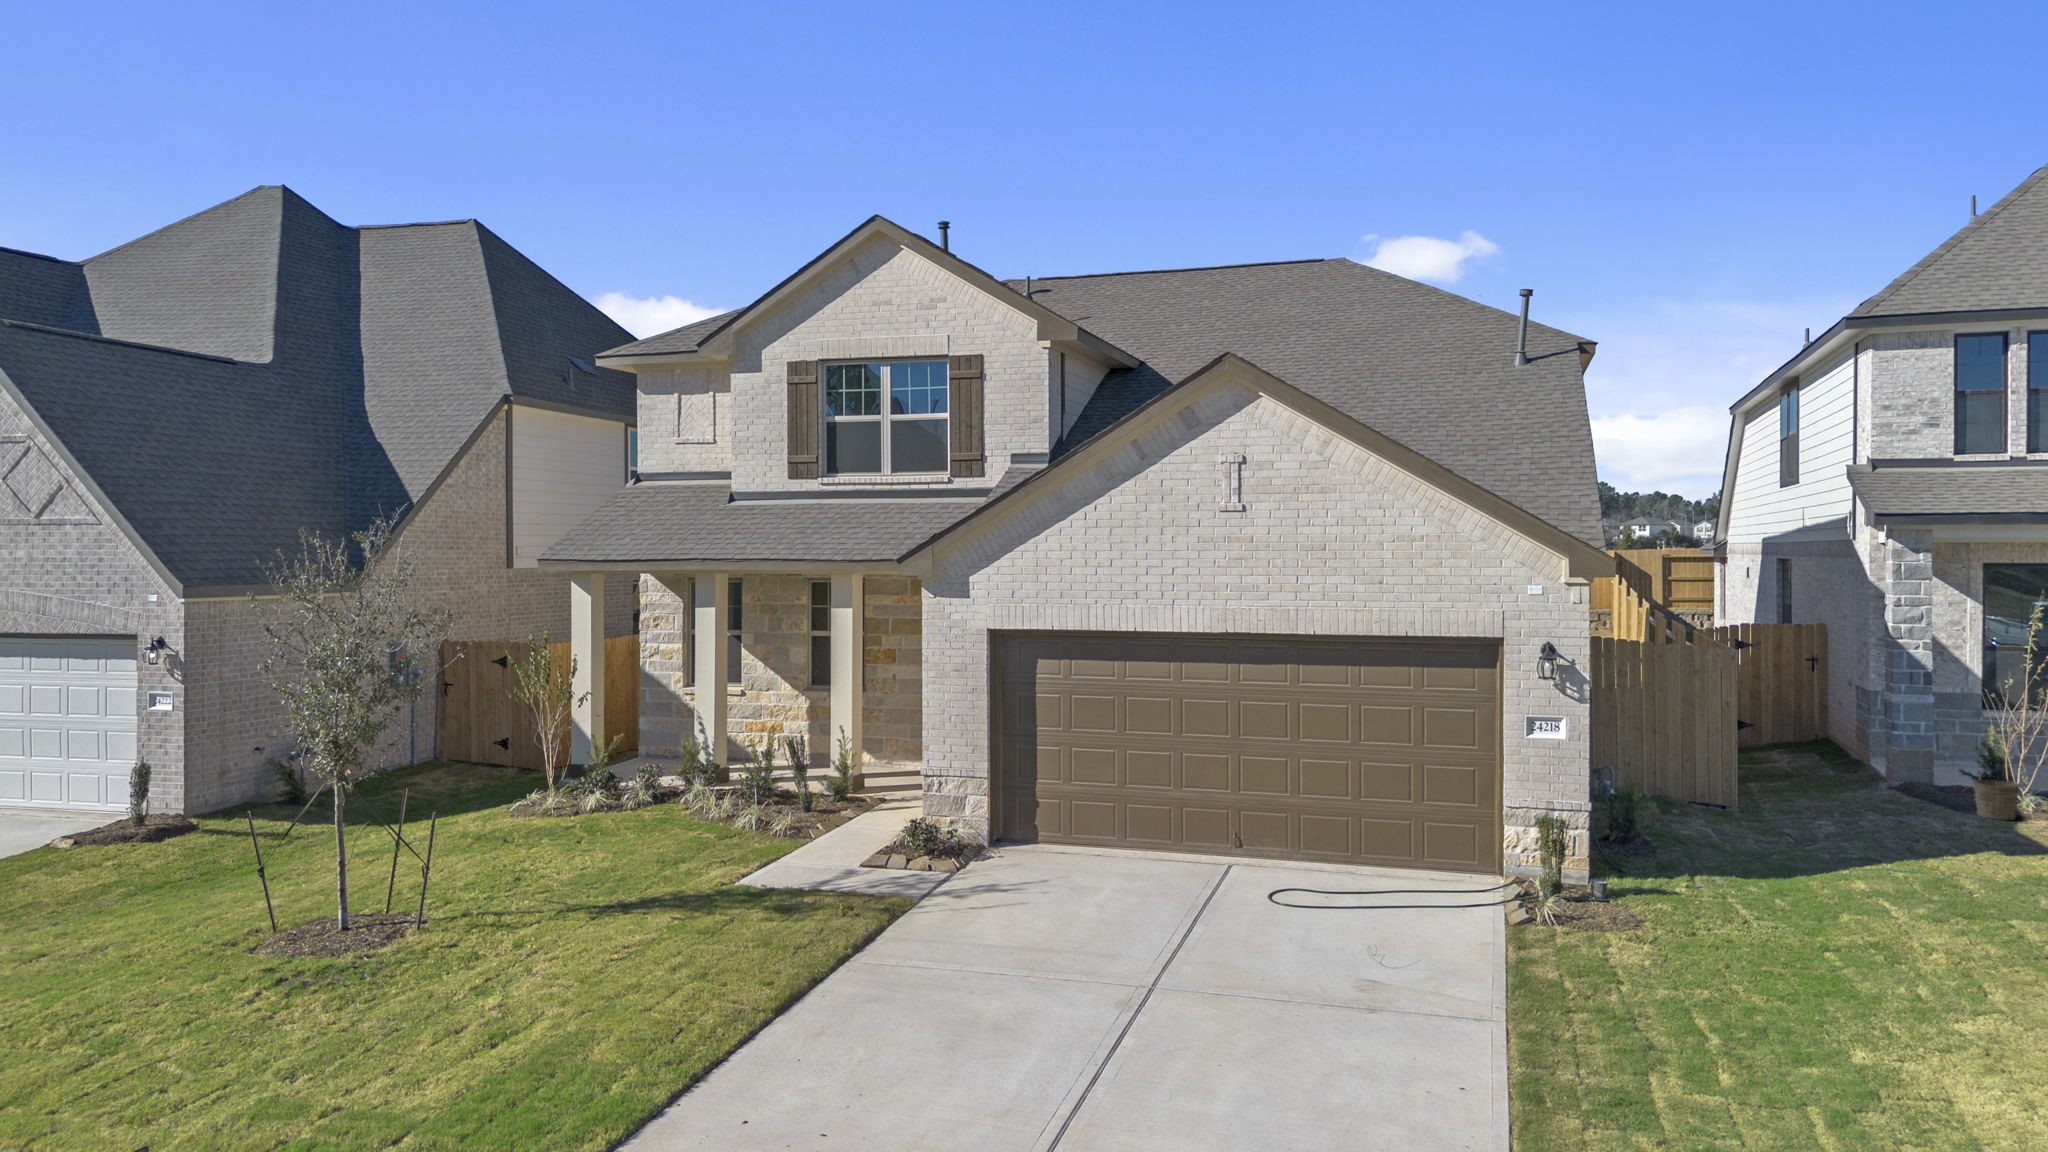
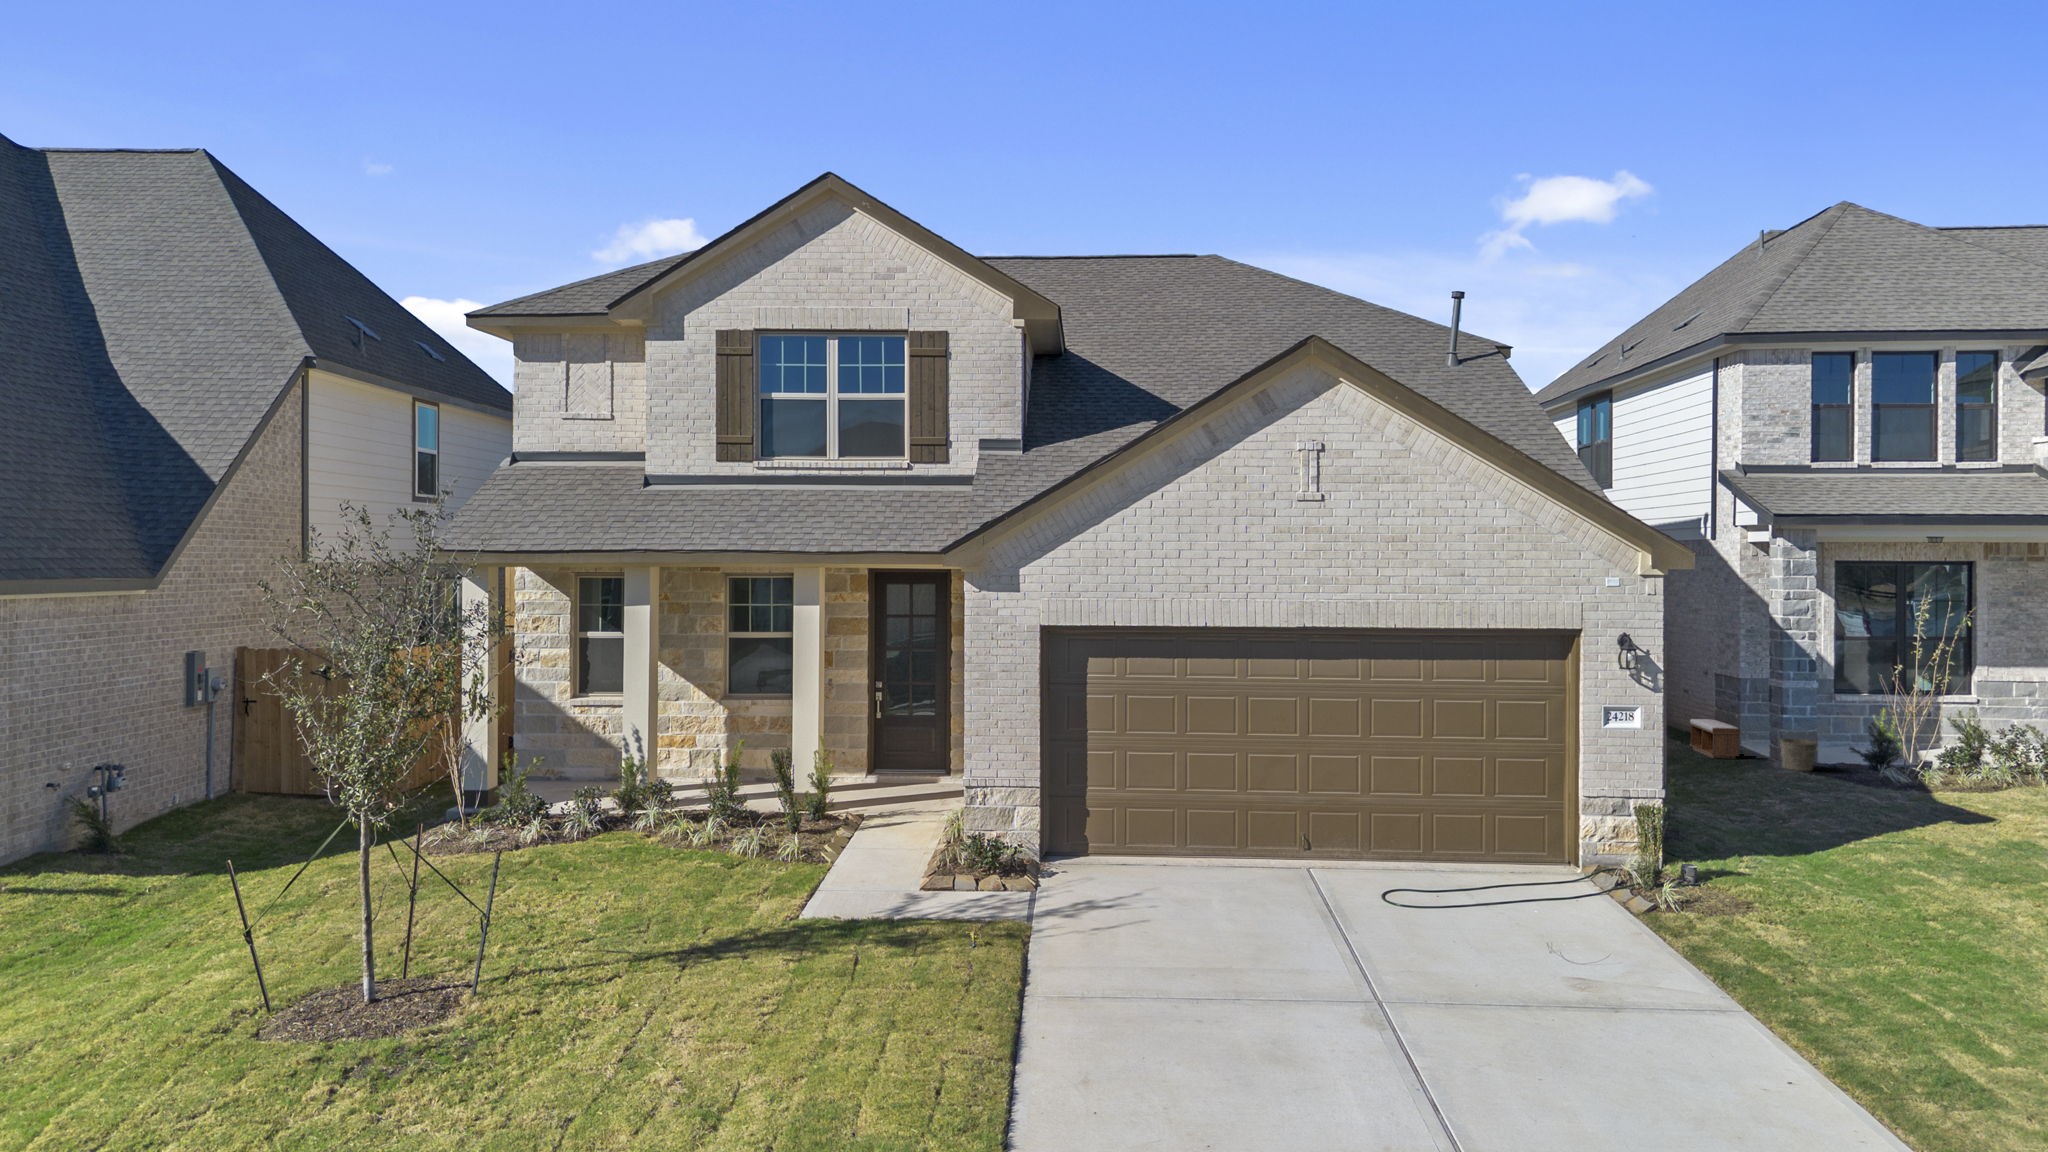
bench: none [1891,754,1936,803] -> present [1690,719,1740,759]

